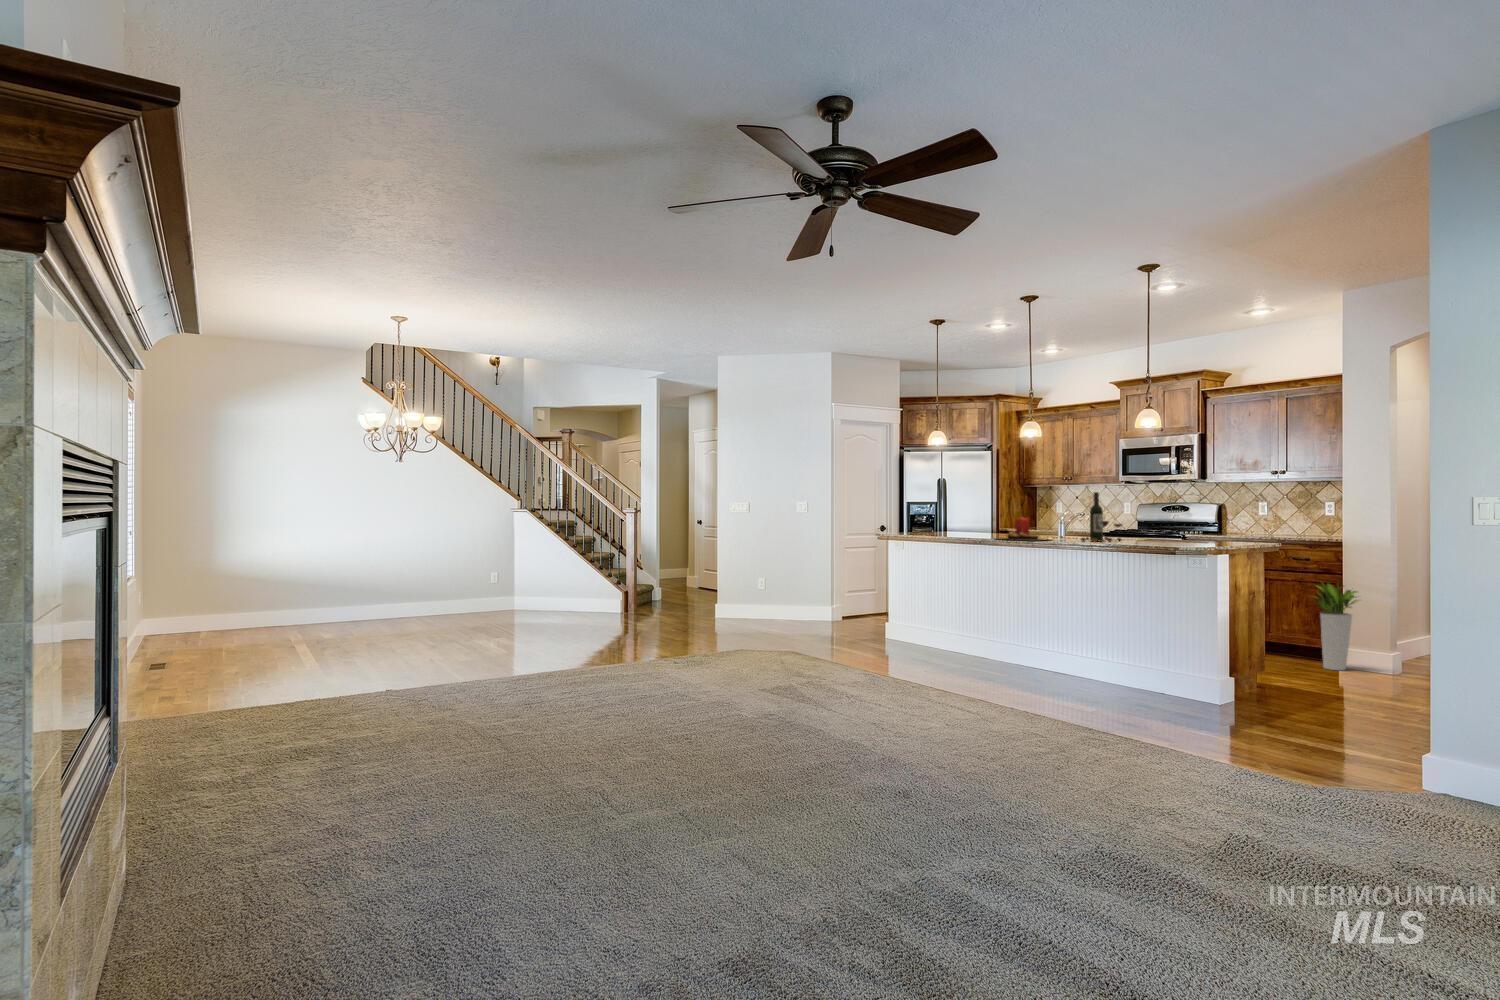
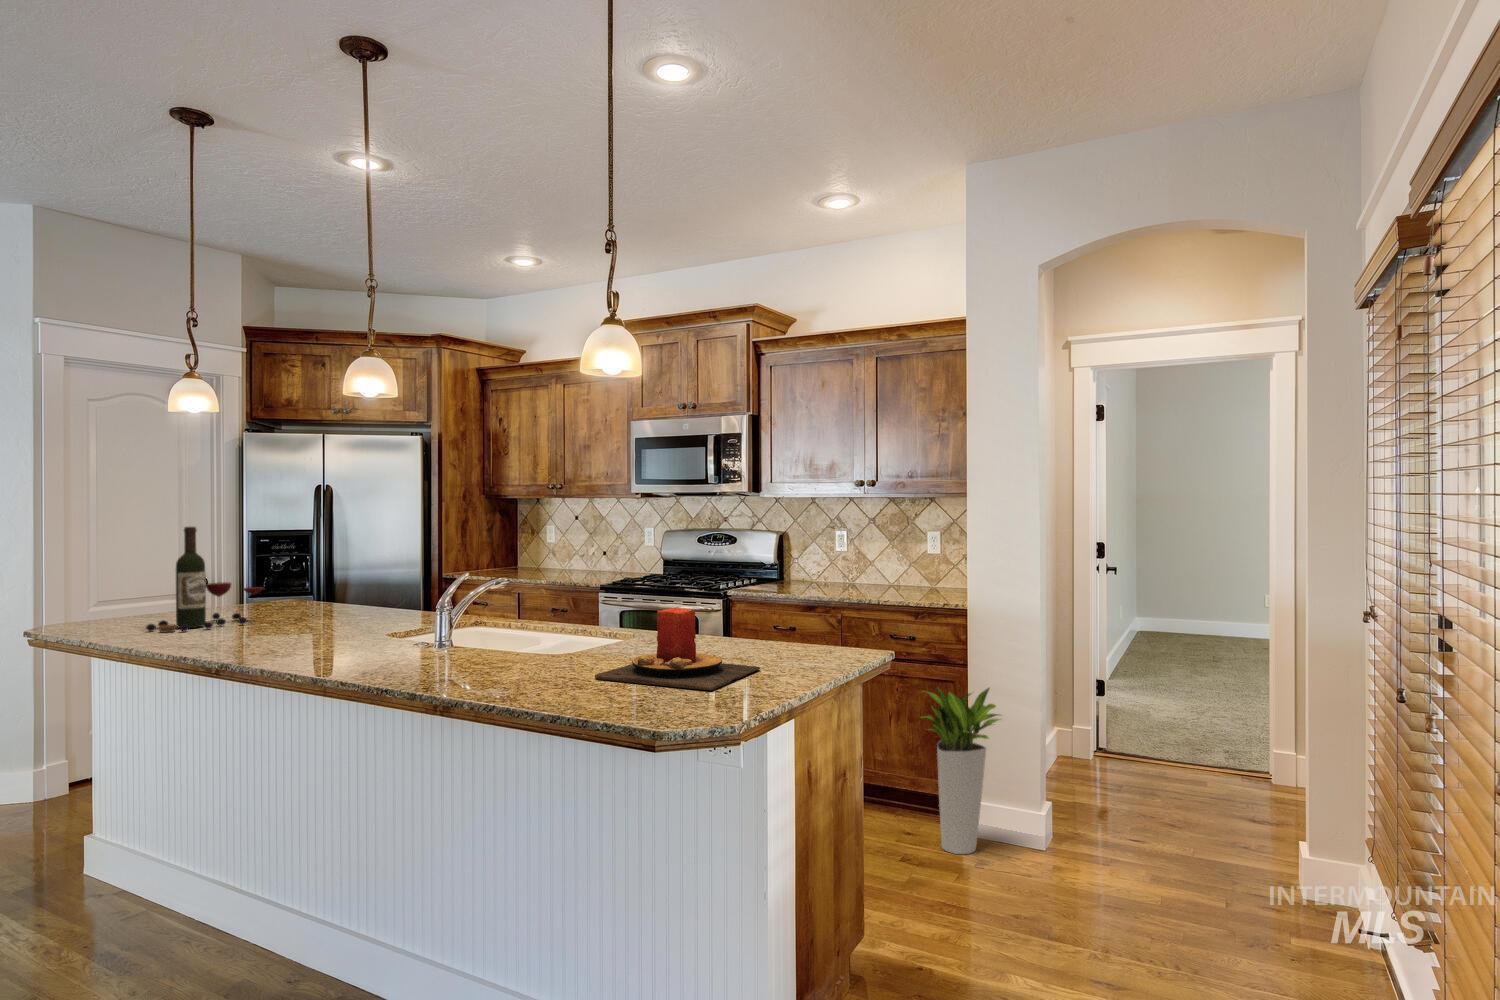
wine bottle: present [1081,492,1122,542] -> present [146,527,263,632]
candle: present [995,518,1046,541] -> present [595,607,760,691]

